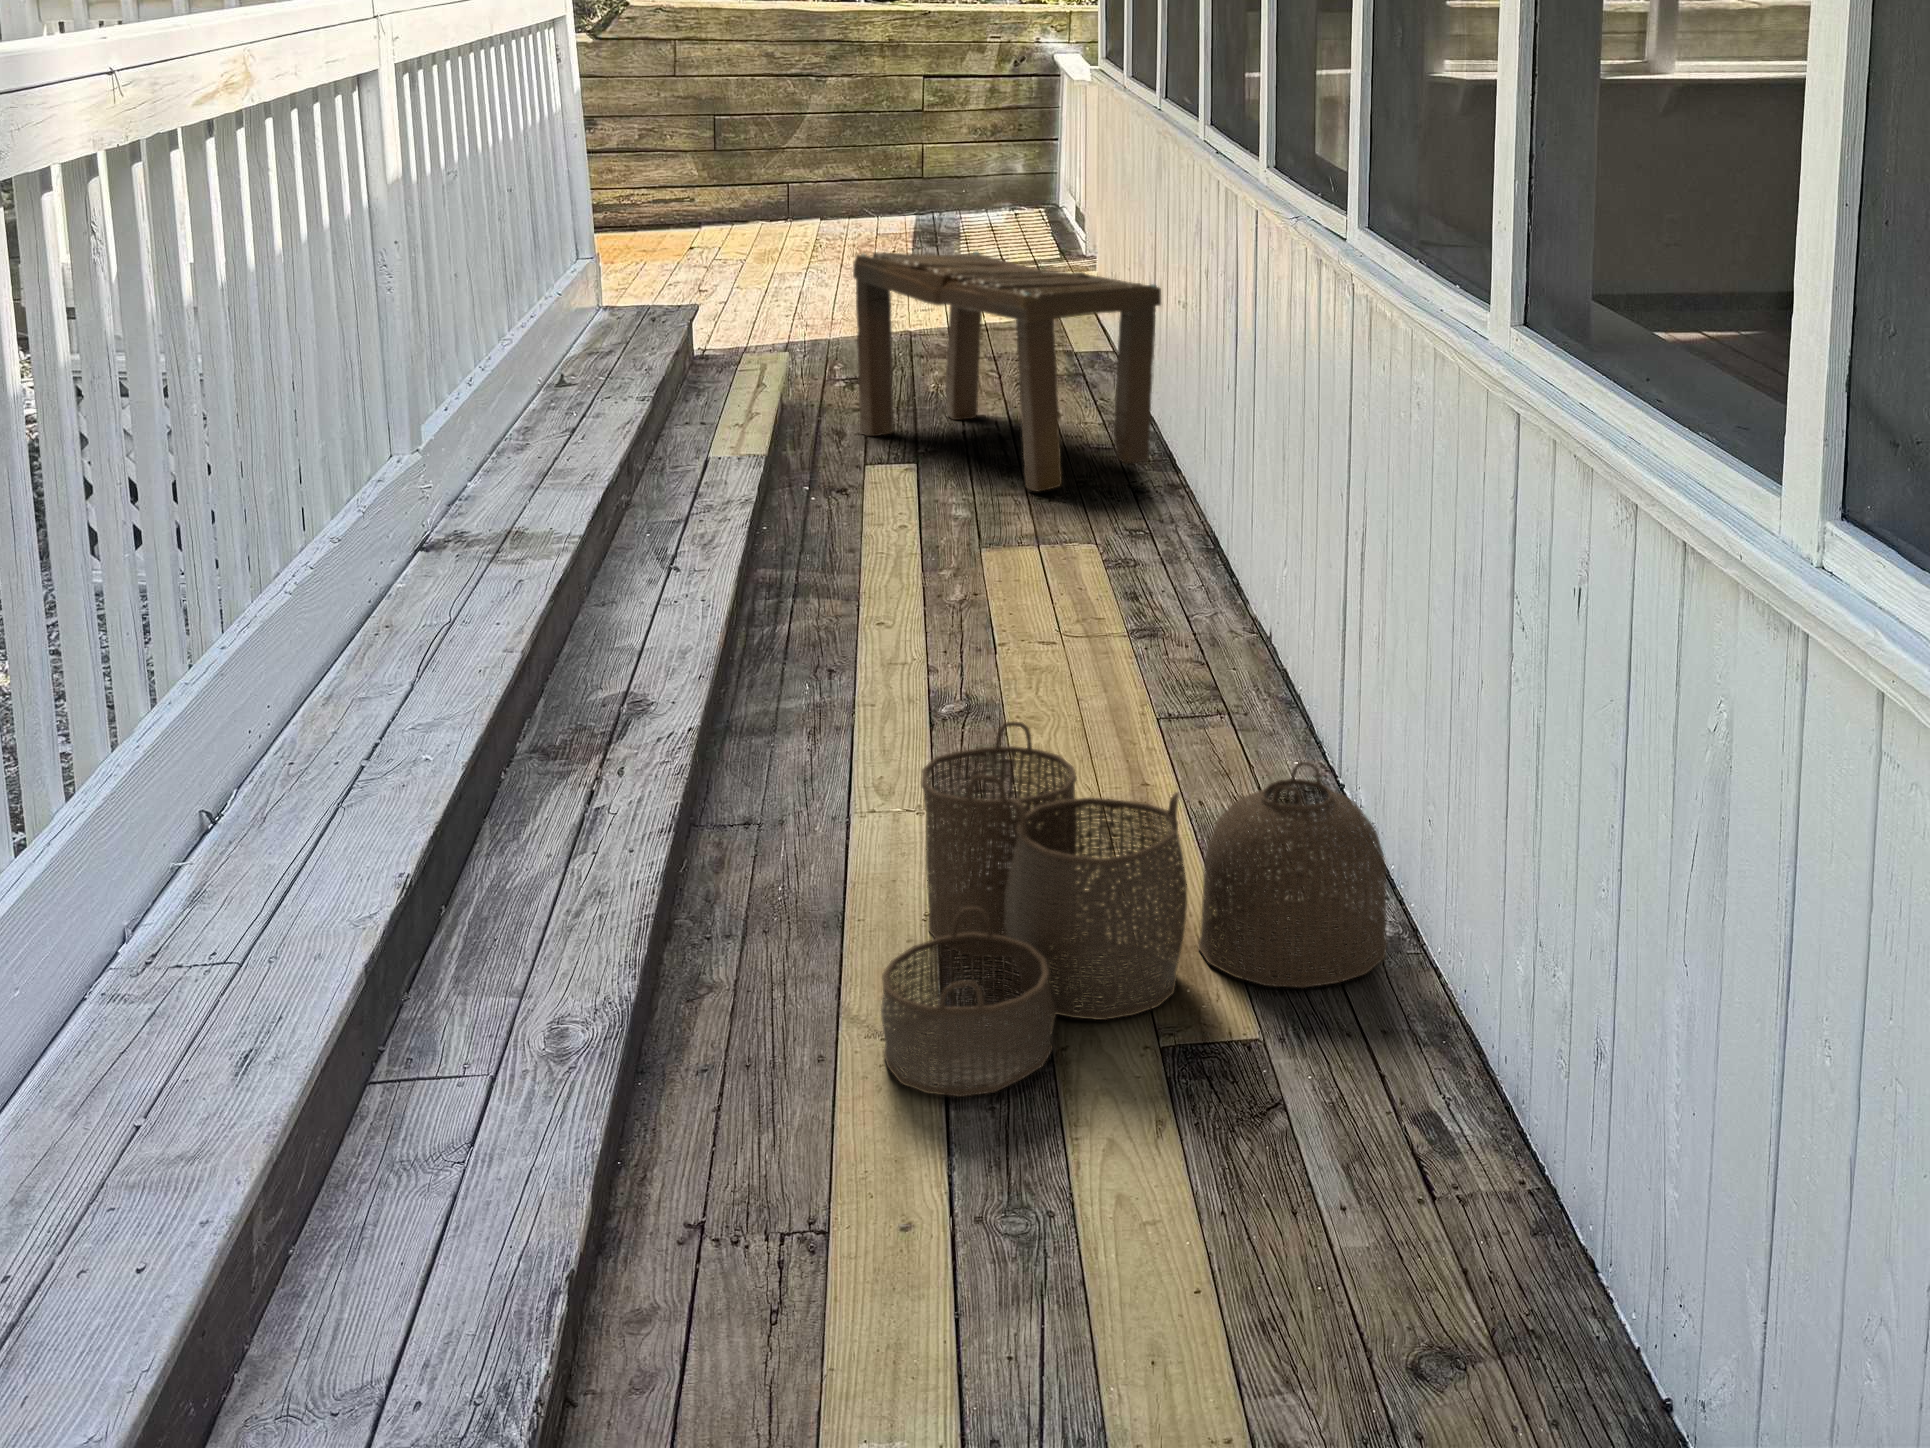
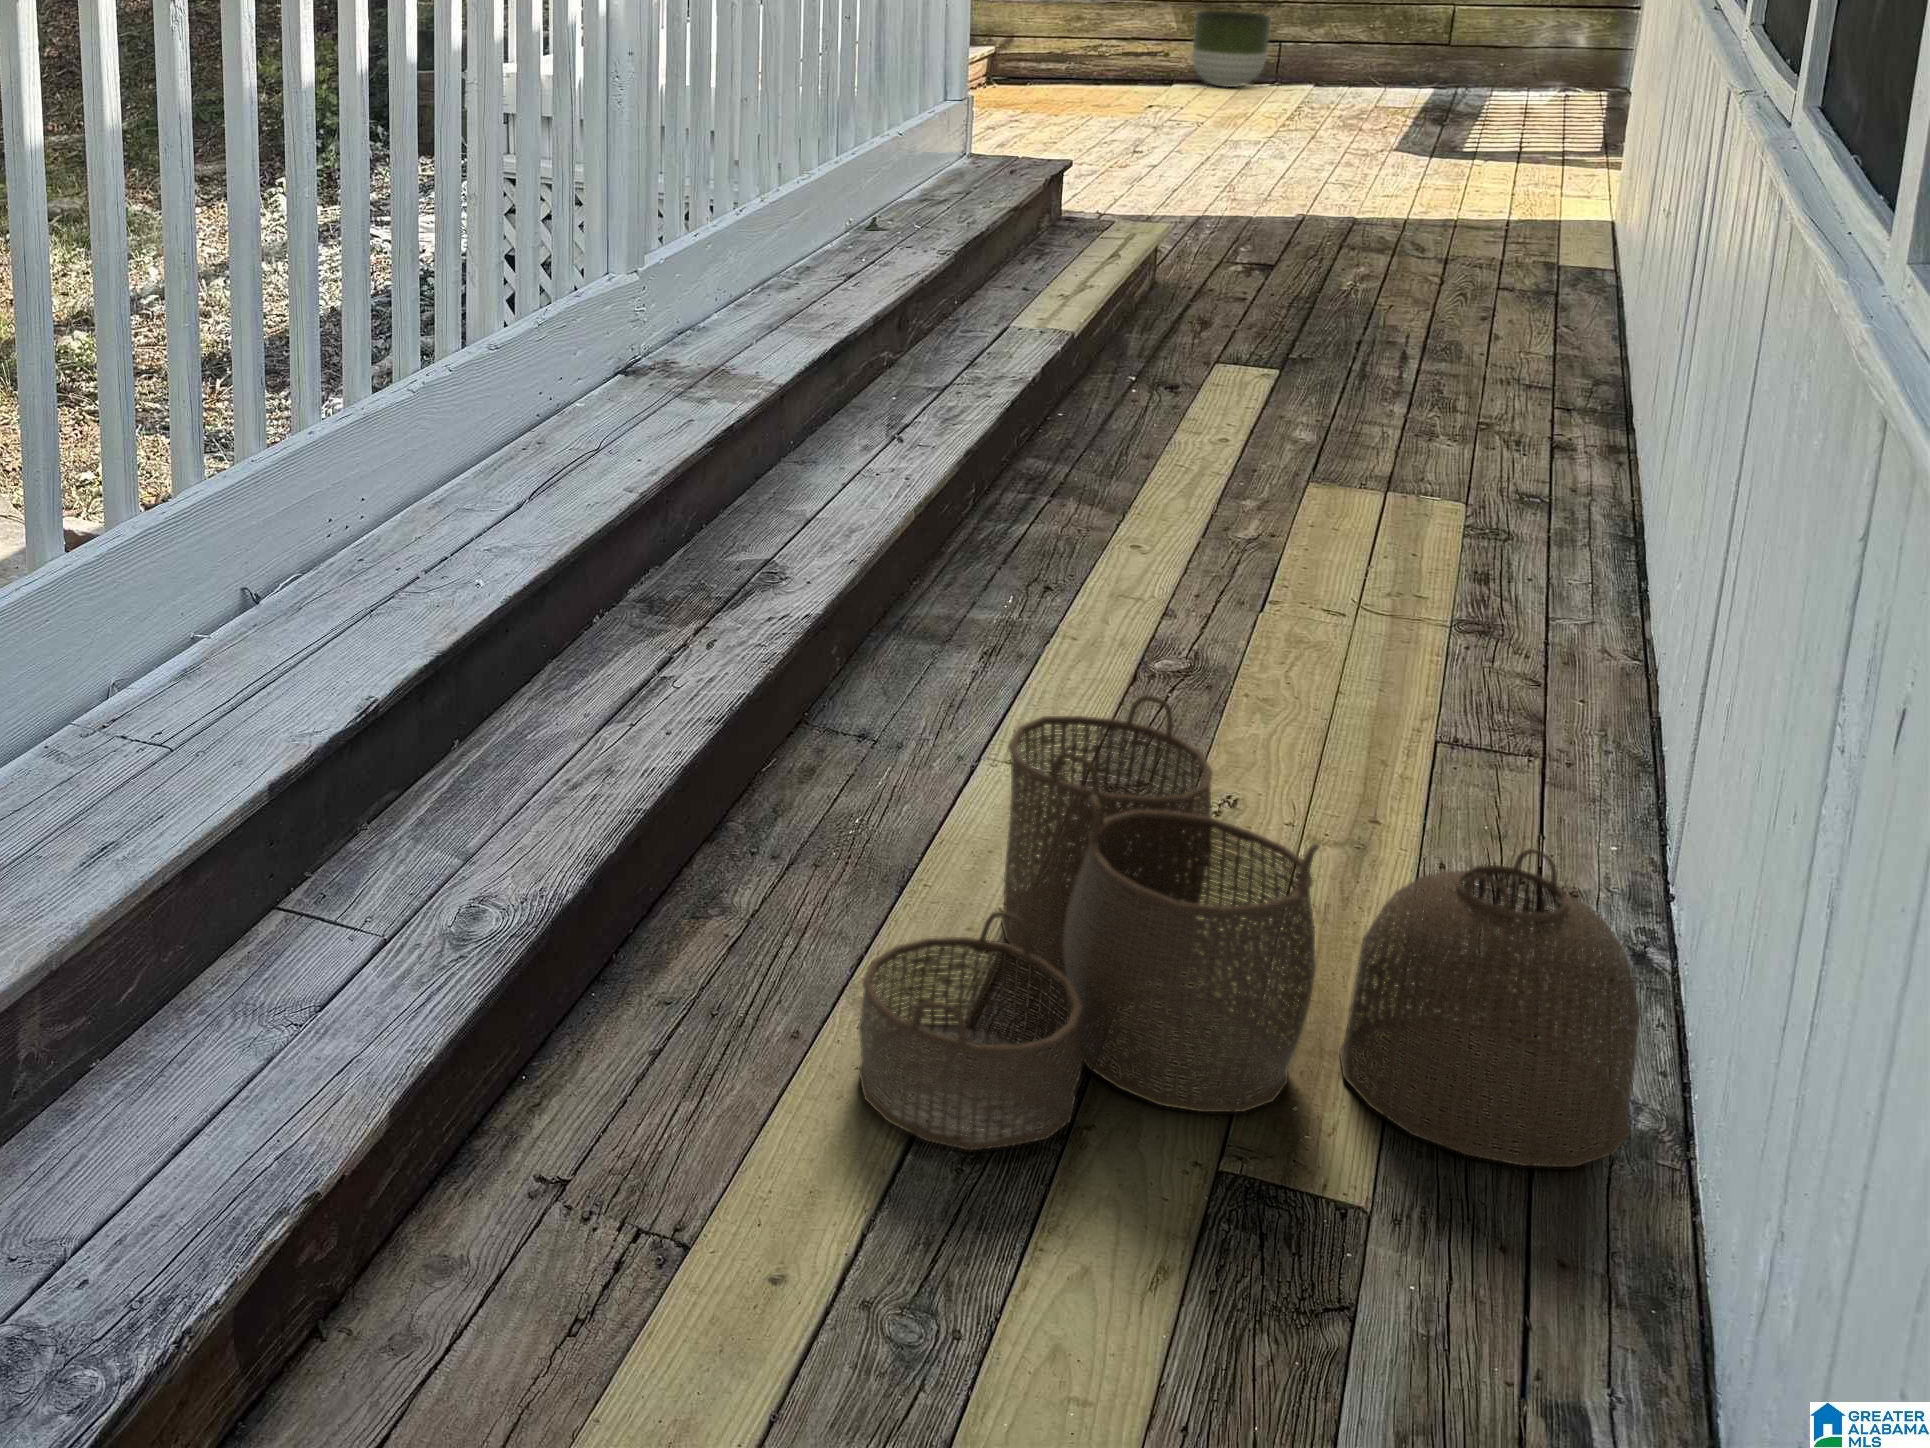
planter: none [714,158,779,226] -> present [1192,11,1271,87]
bench: present [853,252,1161,491] -> none [1234,117,1634,424]

